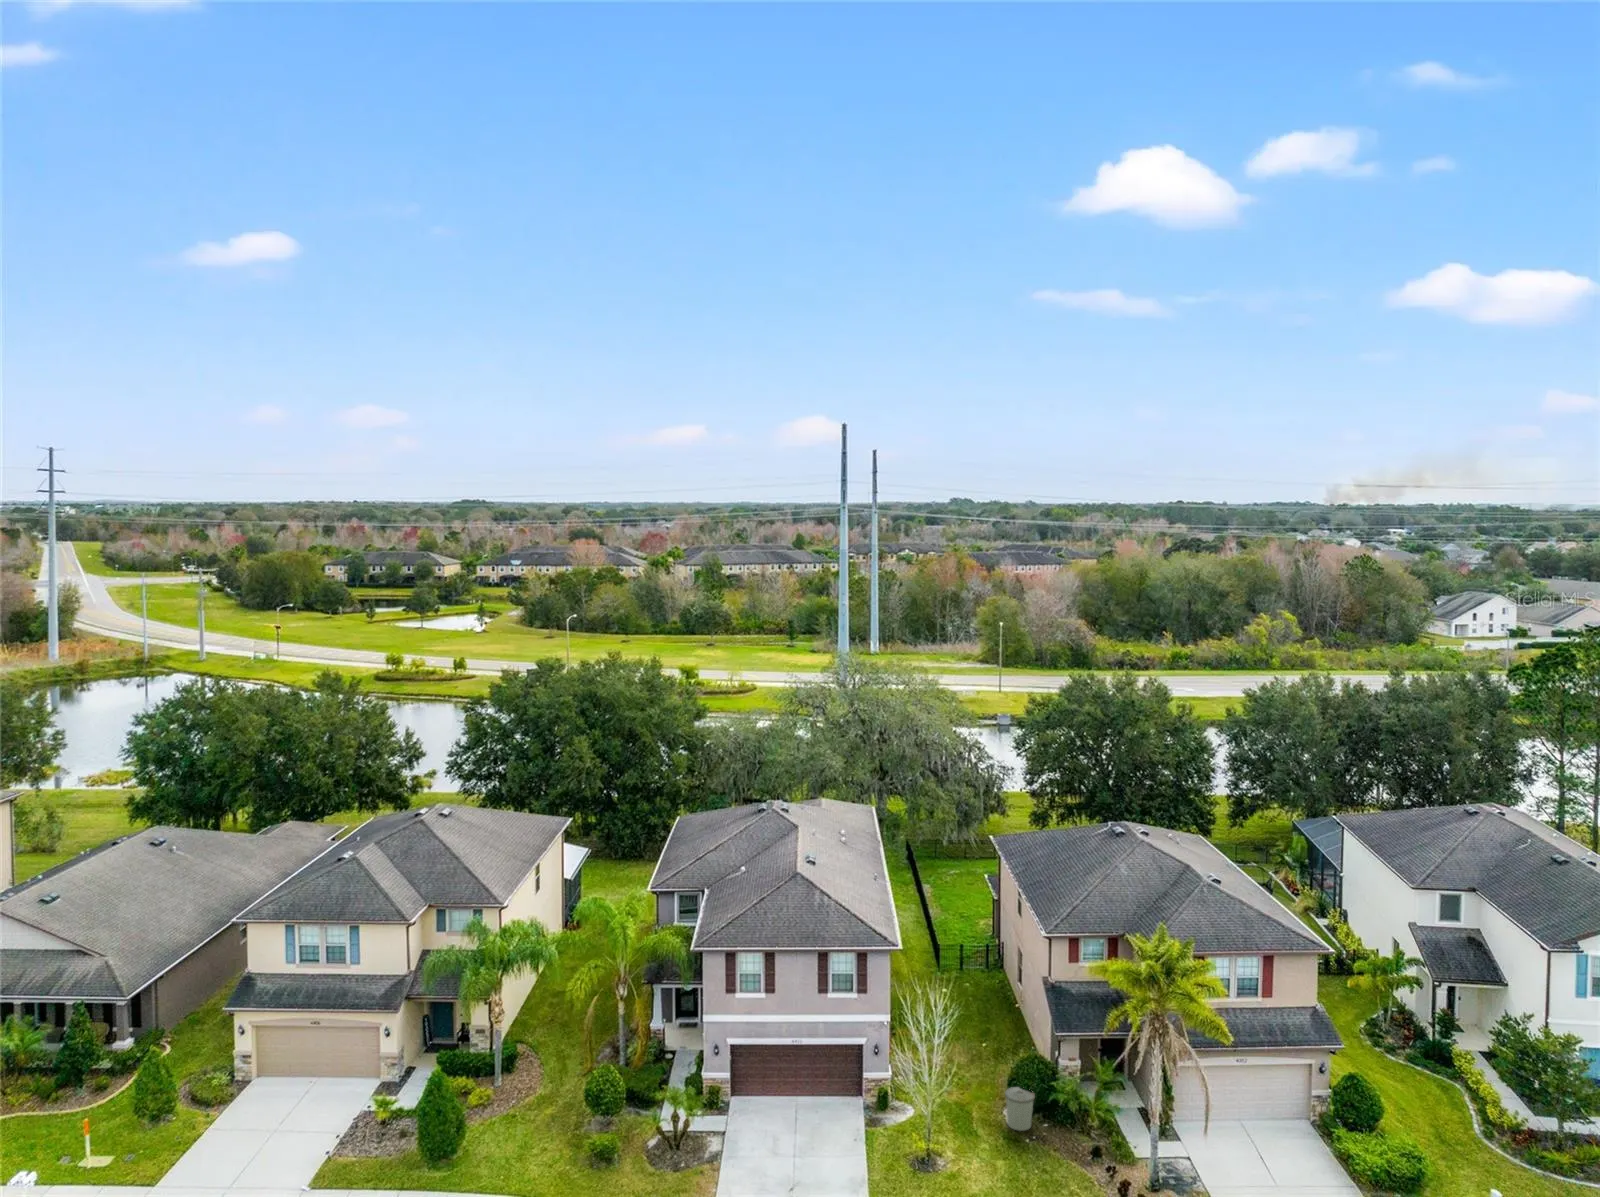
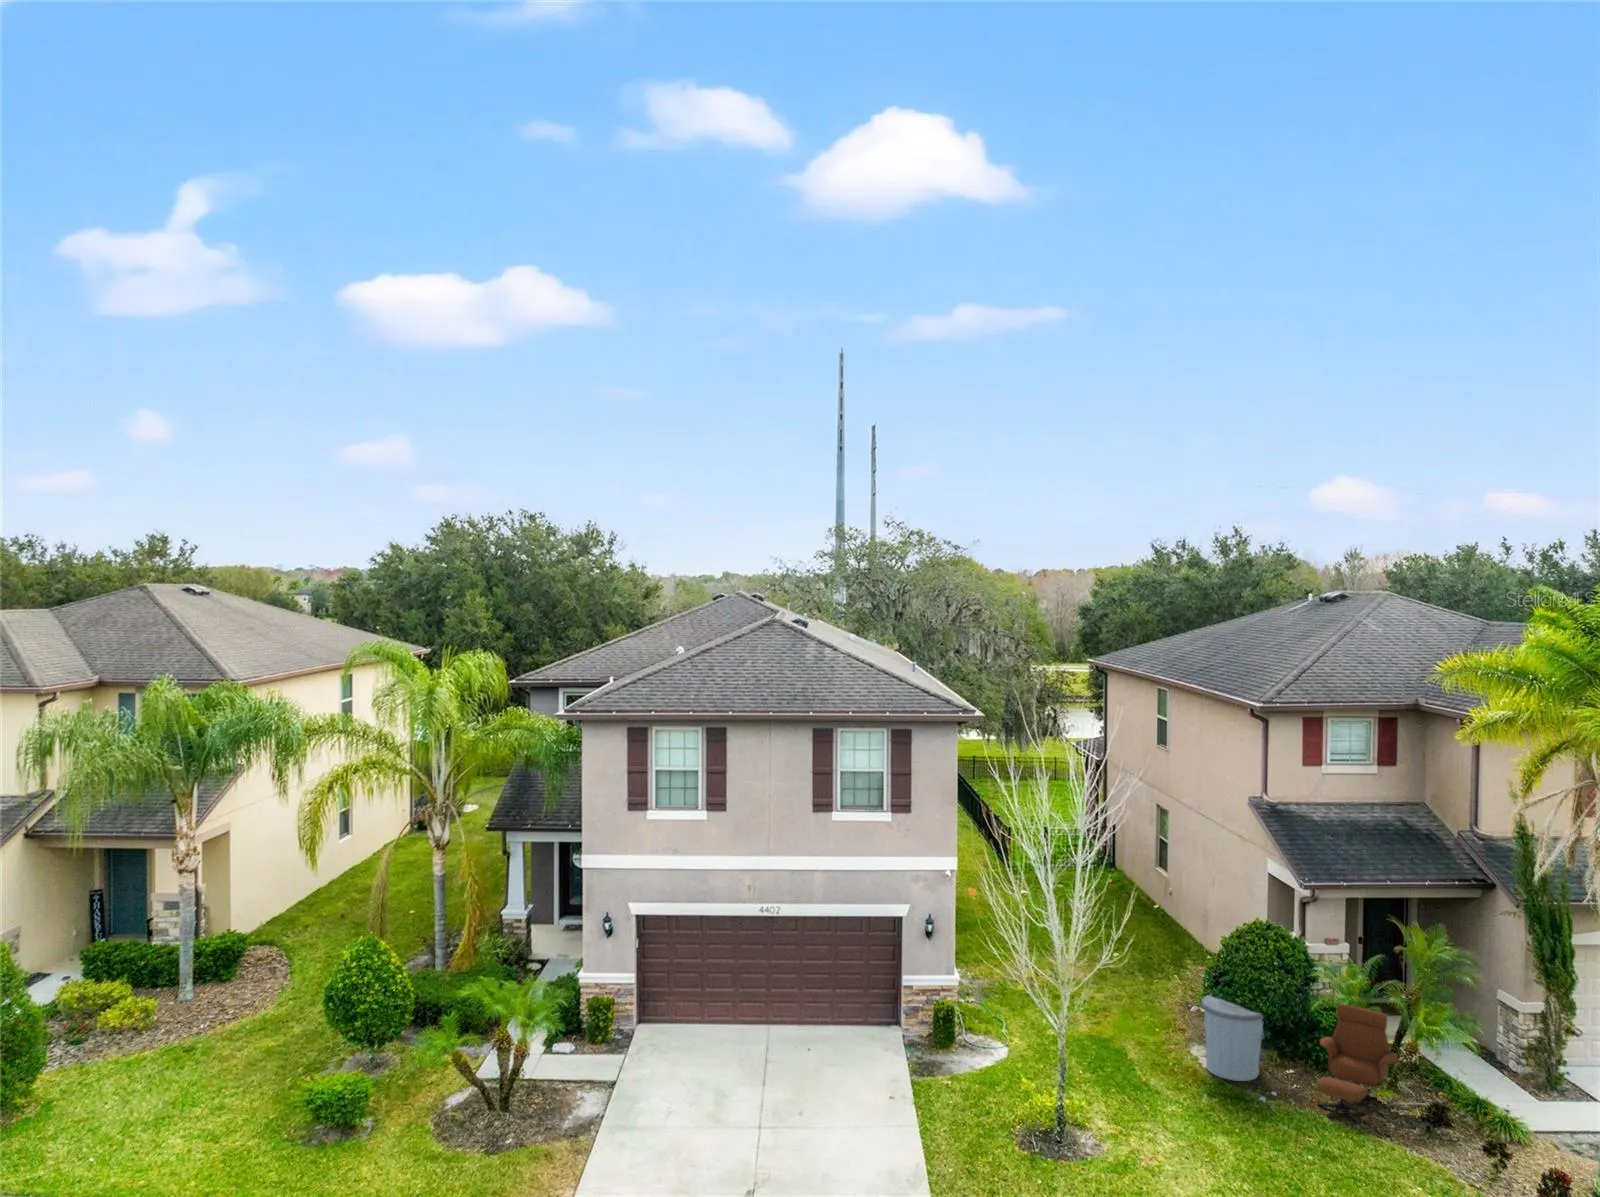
lounge chair: none [1051,1095,1091,1153] -> present [1318,1004,1398,1122]

